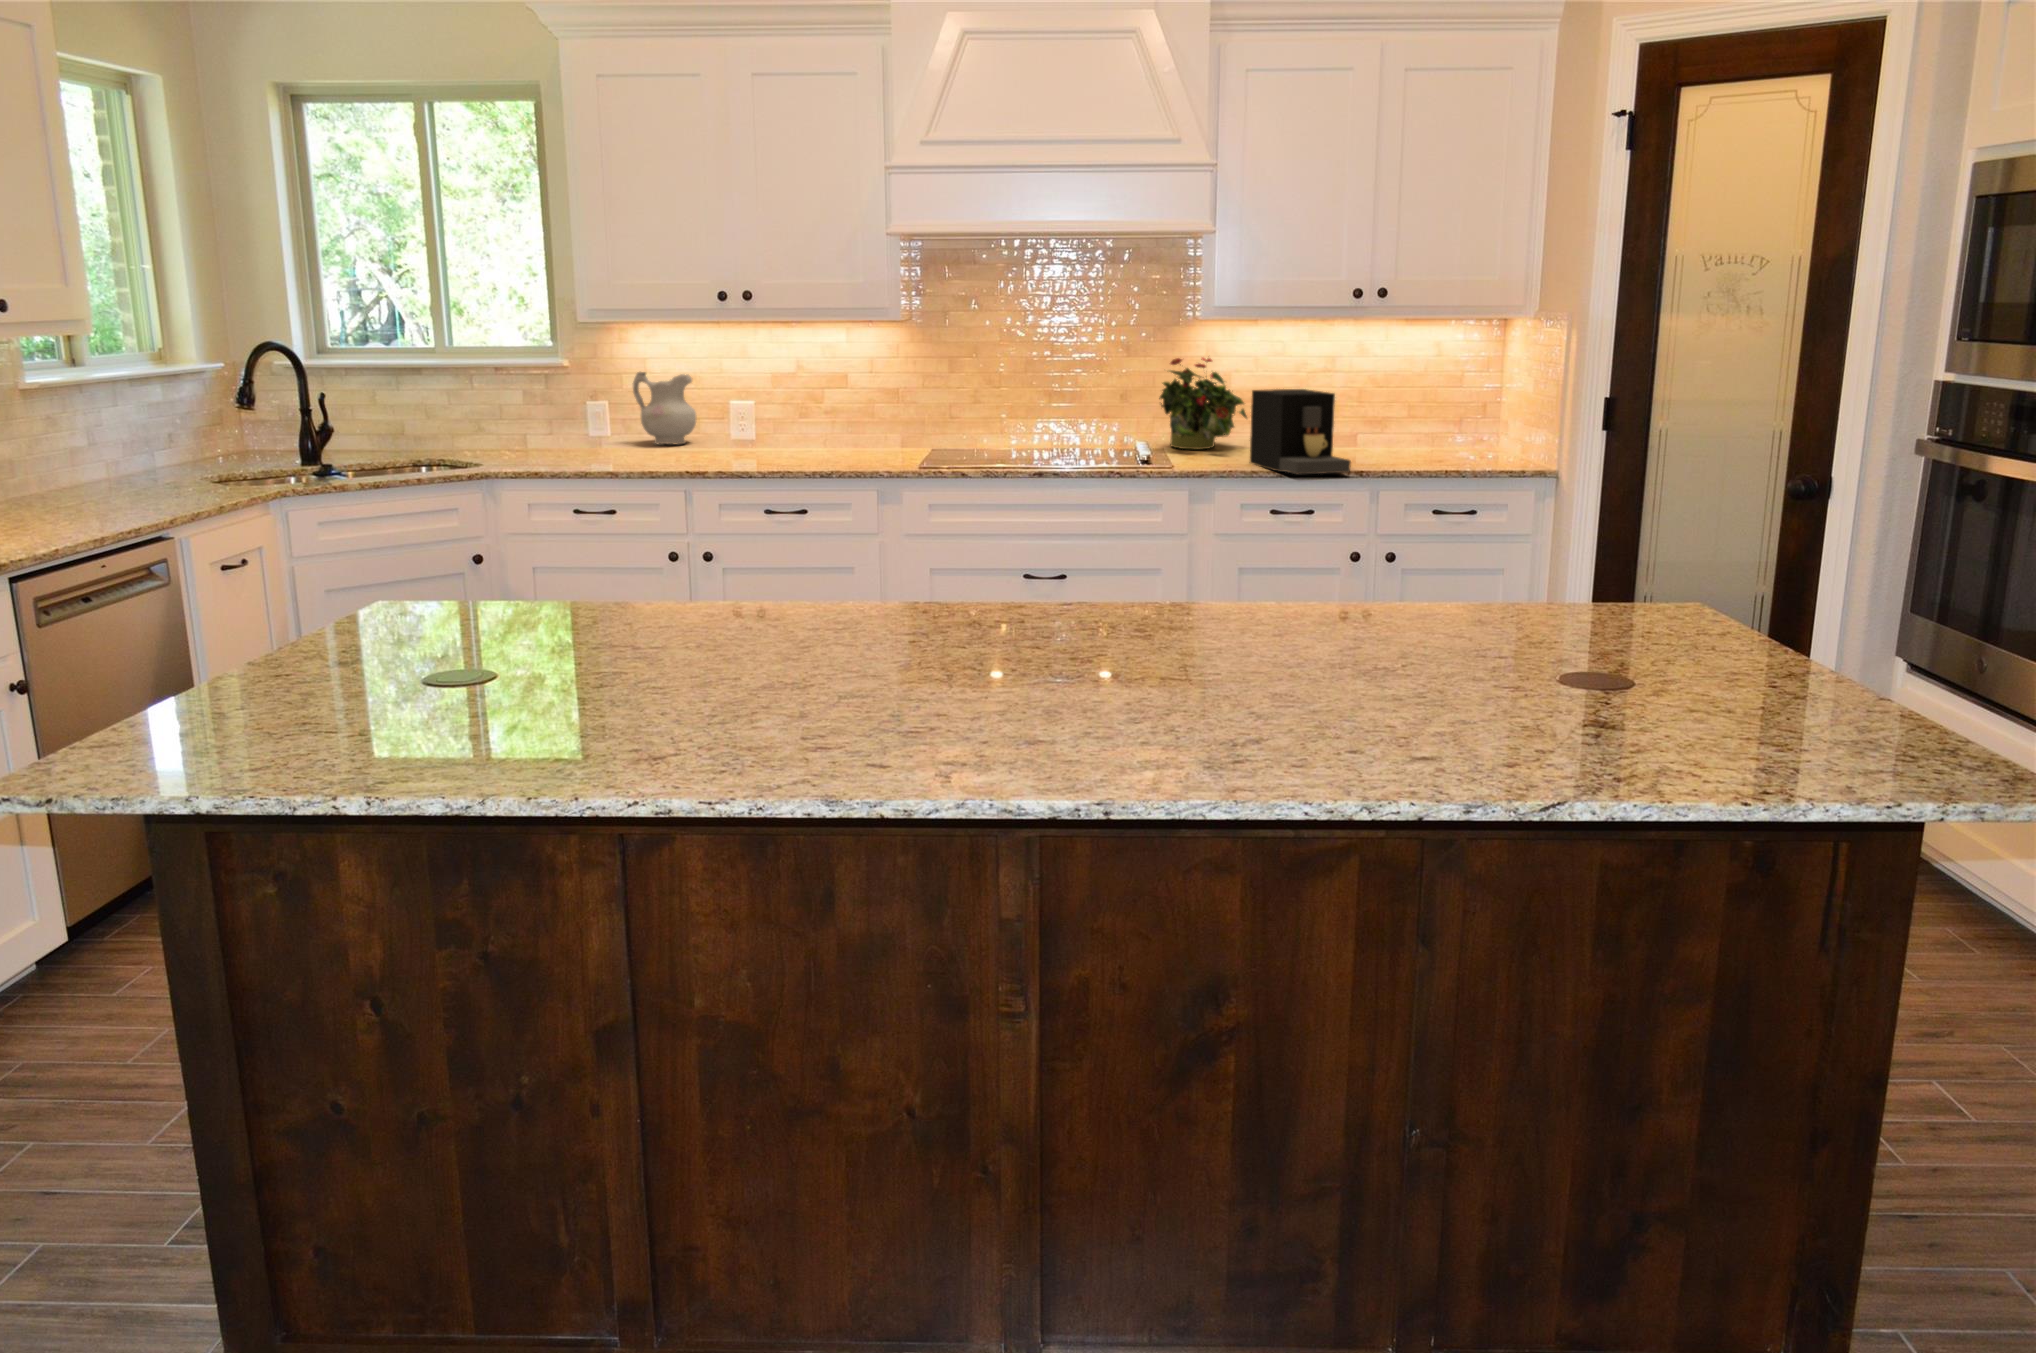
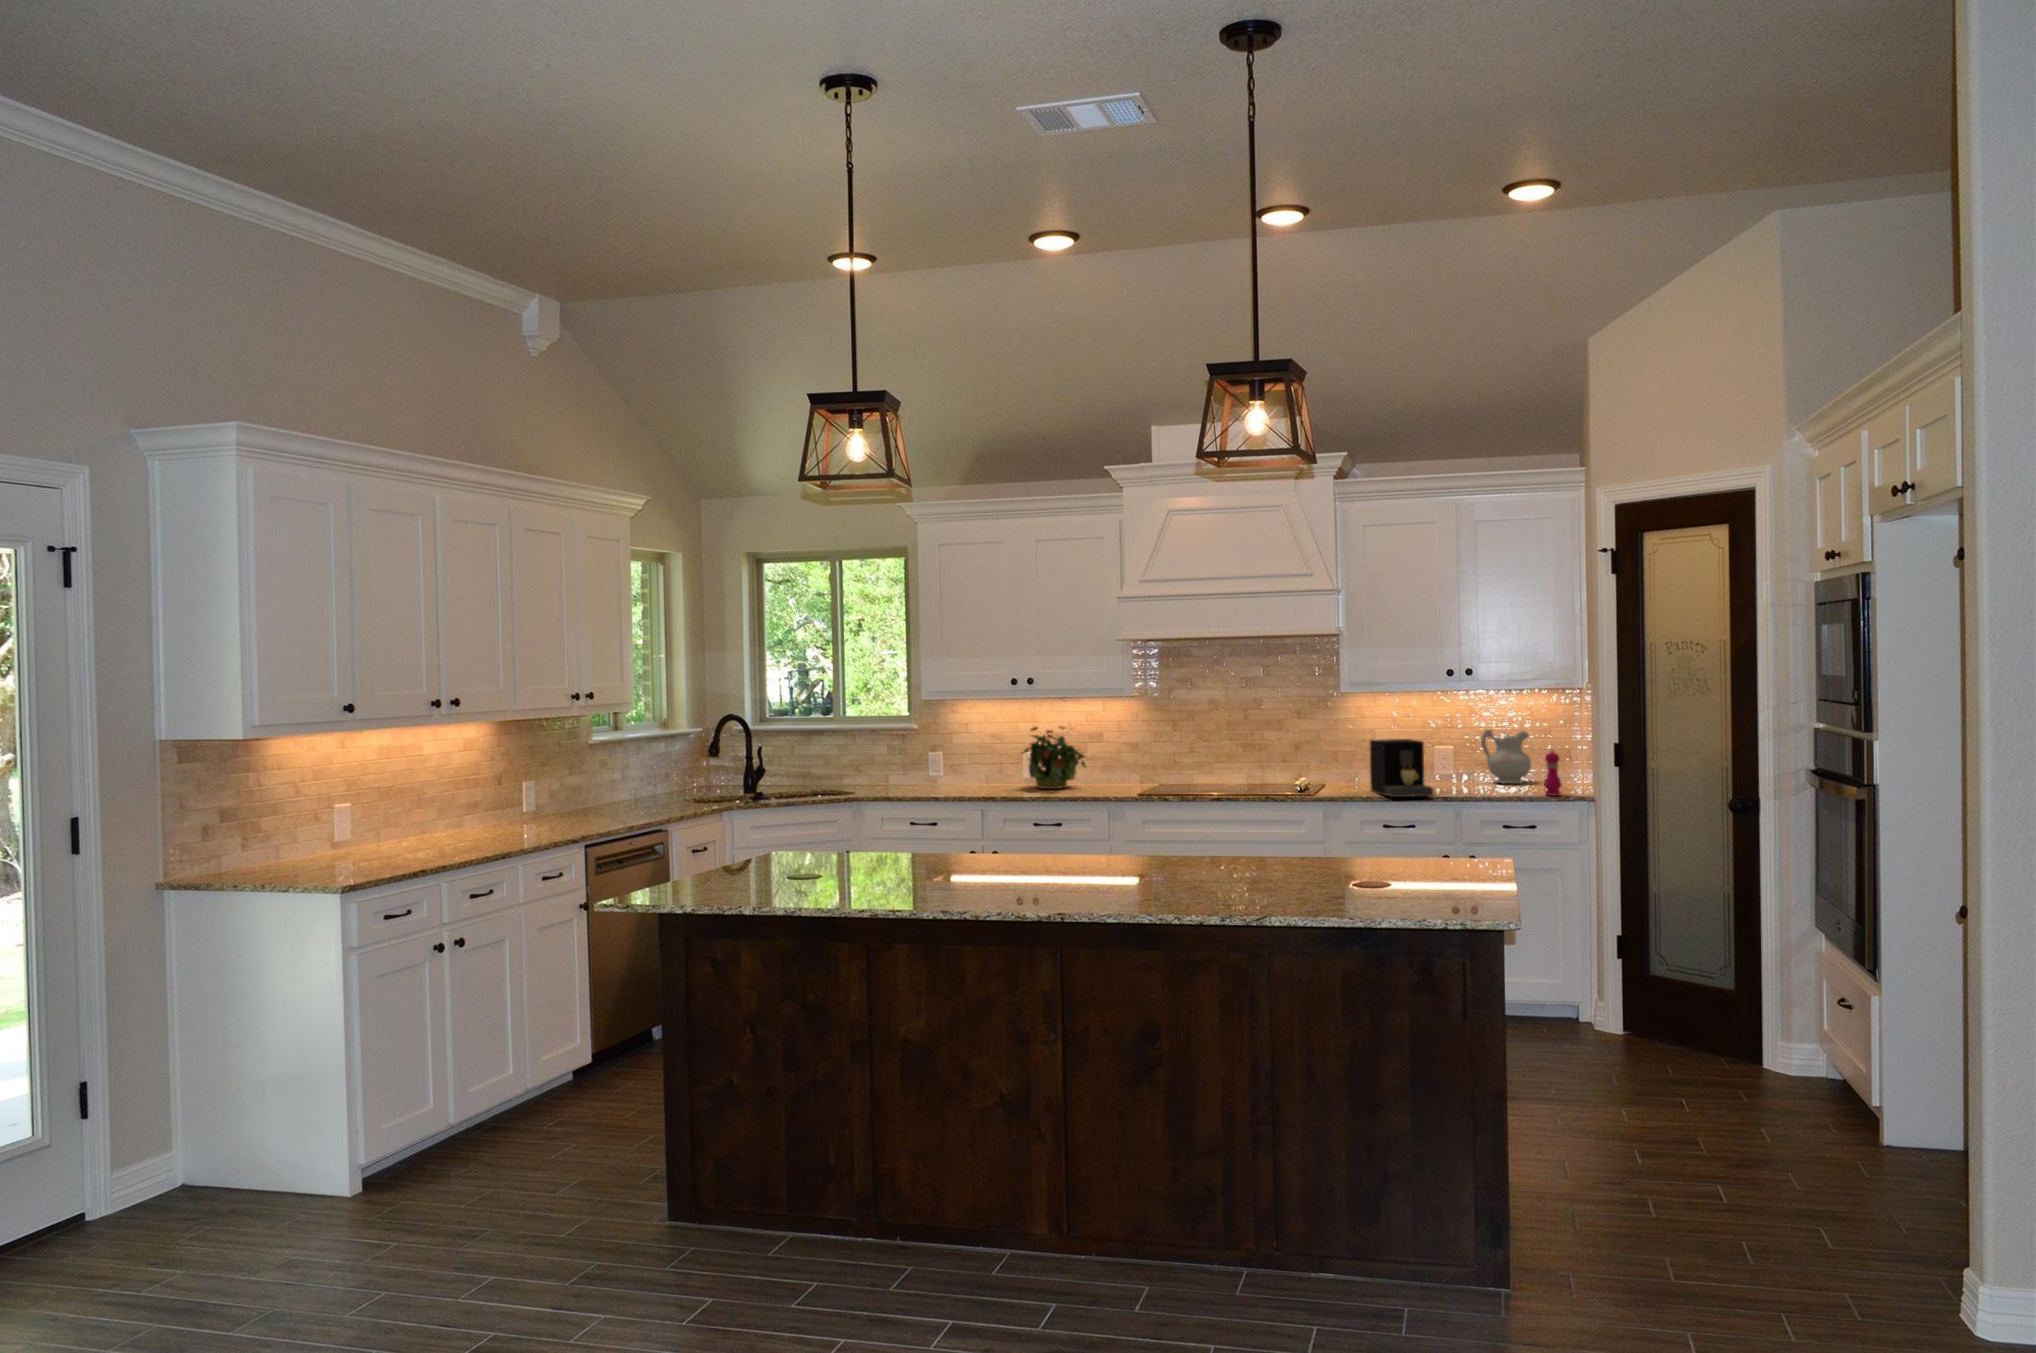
potted plant: present [1159,358,1247,449] -> present [1022,726,1086,789]
ceramic pitcher: present [633,372,696,445] -> present [1481,730,1531,784]
pepper mill: none [1494,405,1518,471] -> present [1544,749,1562,796]

